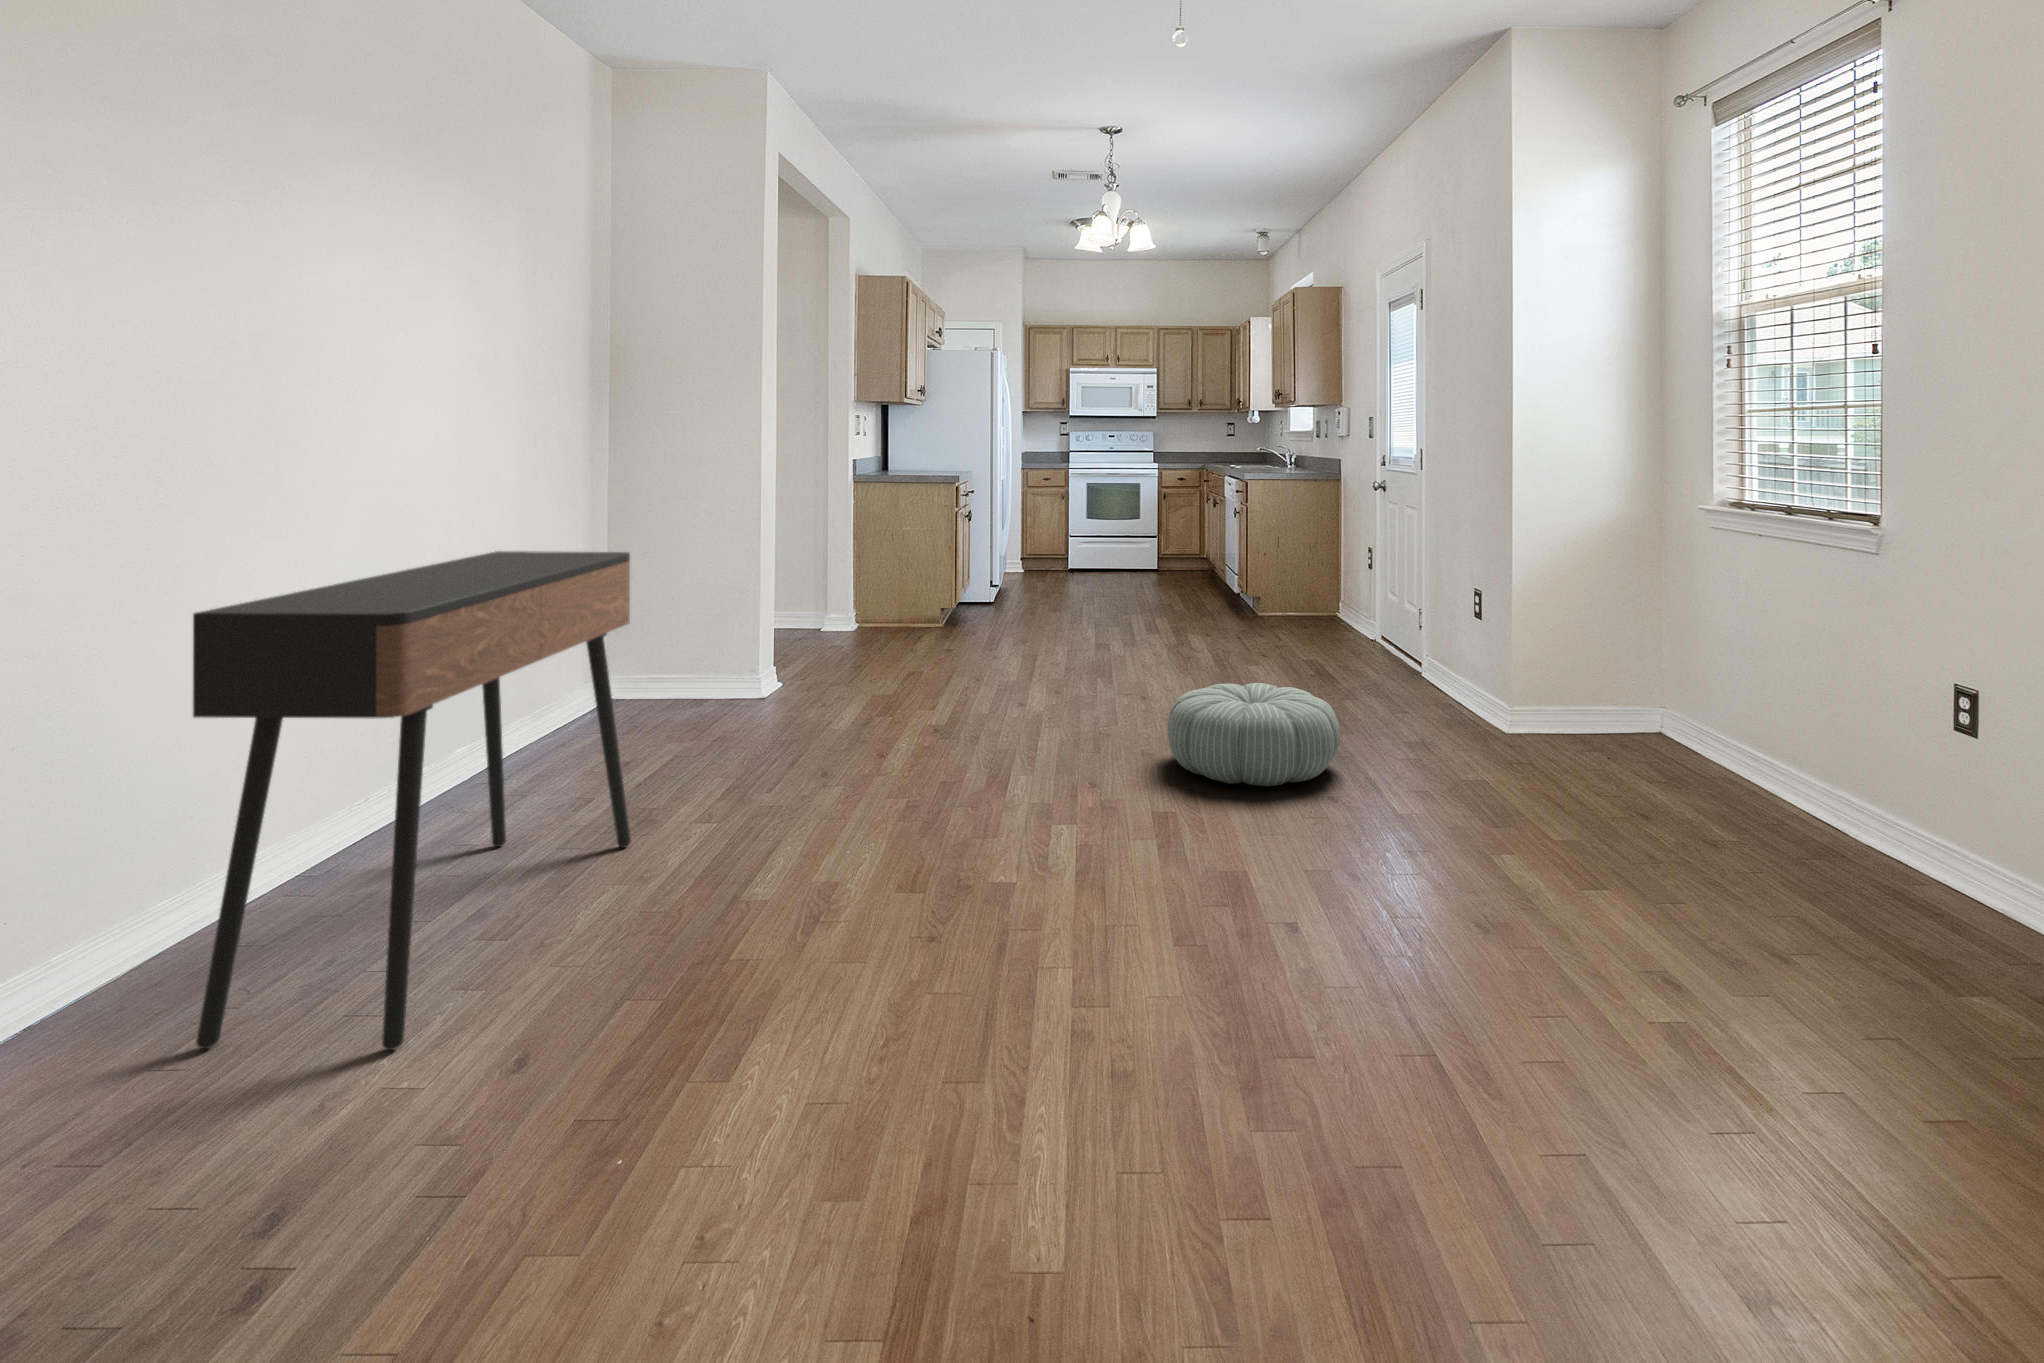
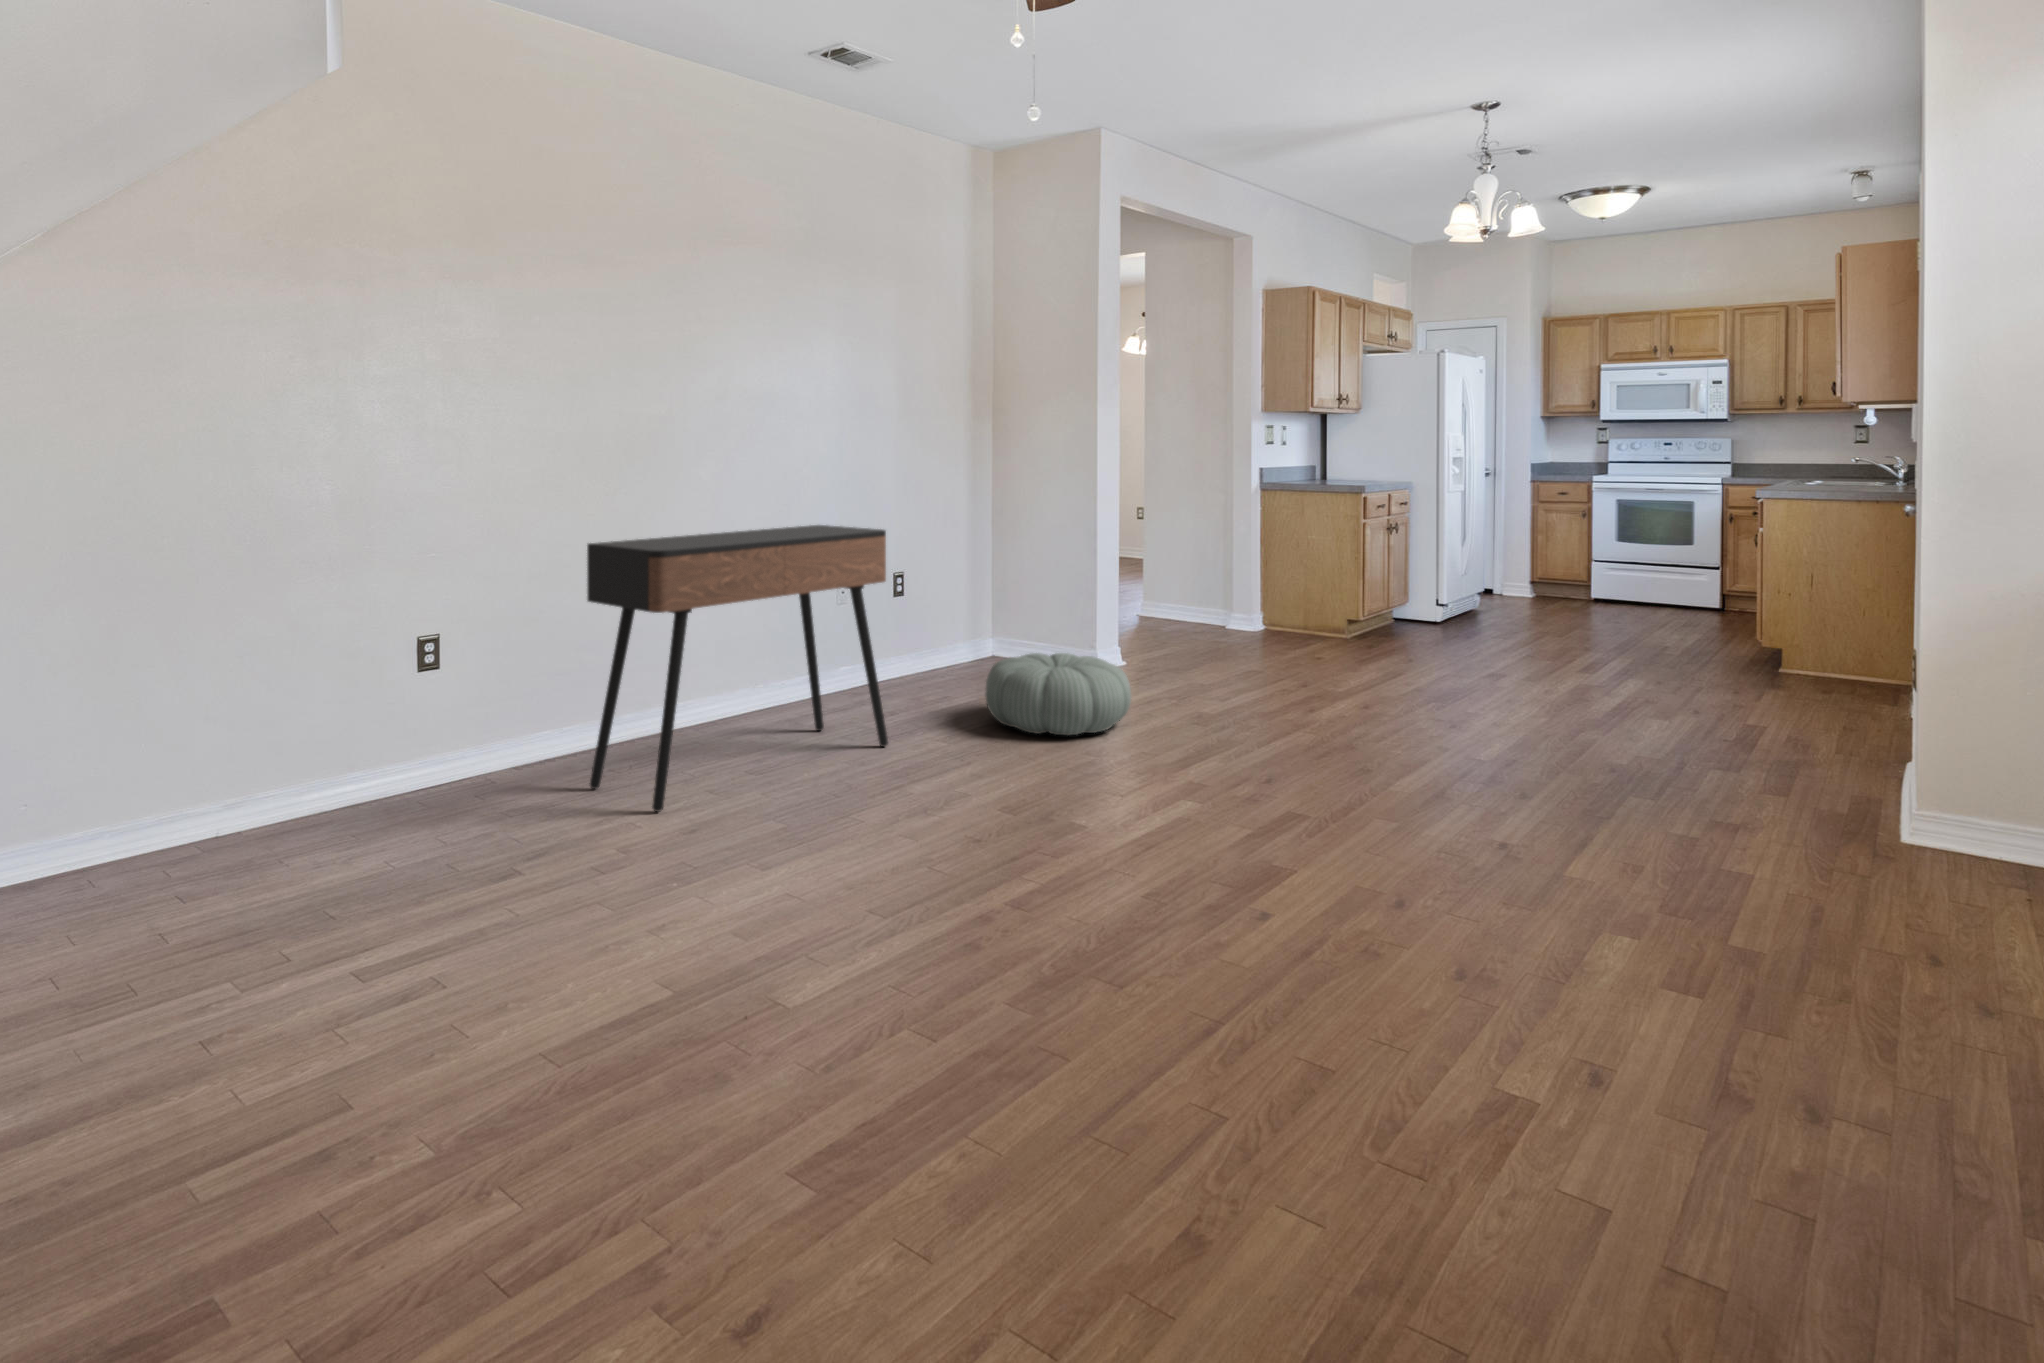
pouf: present [1168,683,1340,786] -> present [985,653,1131,736]

